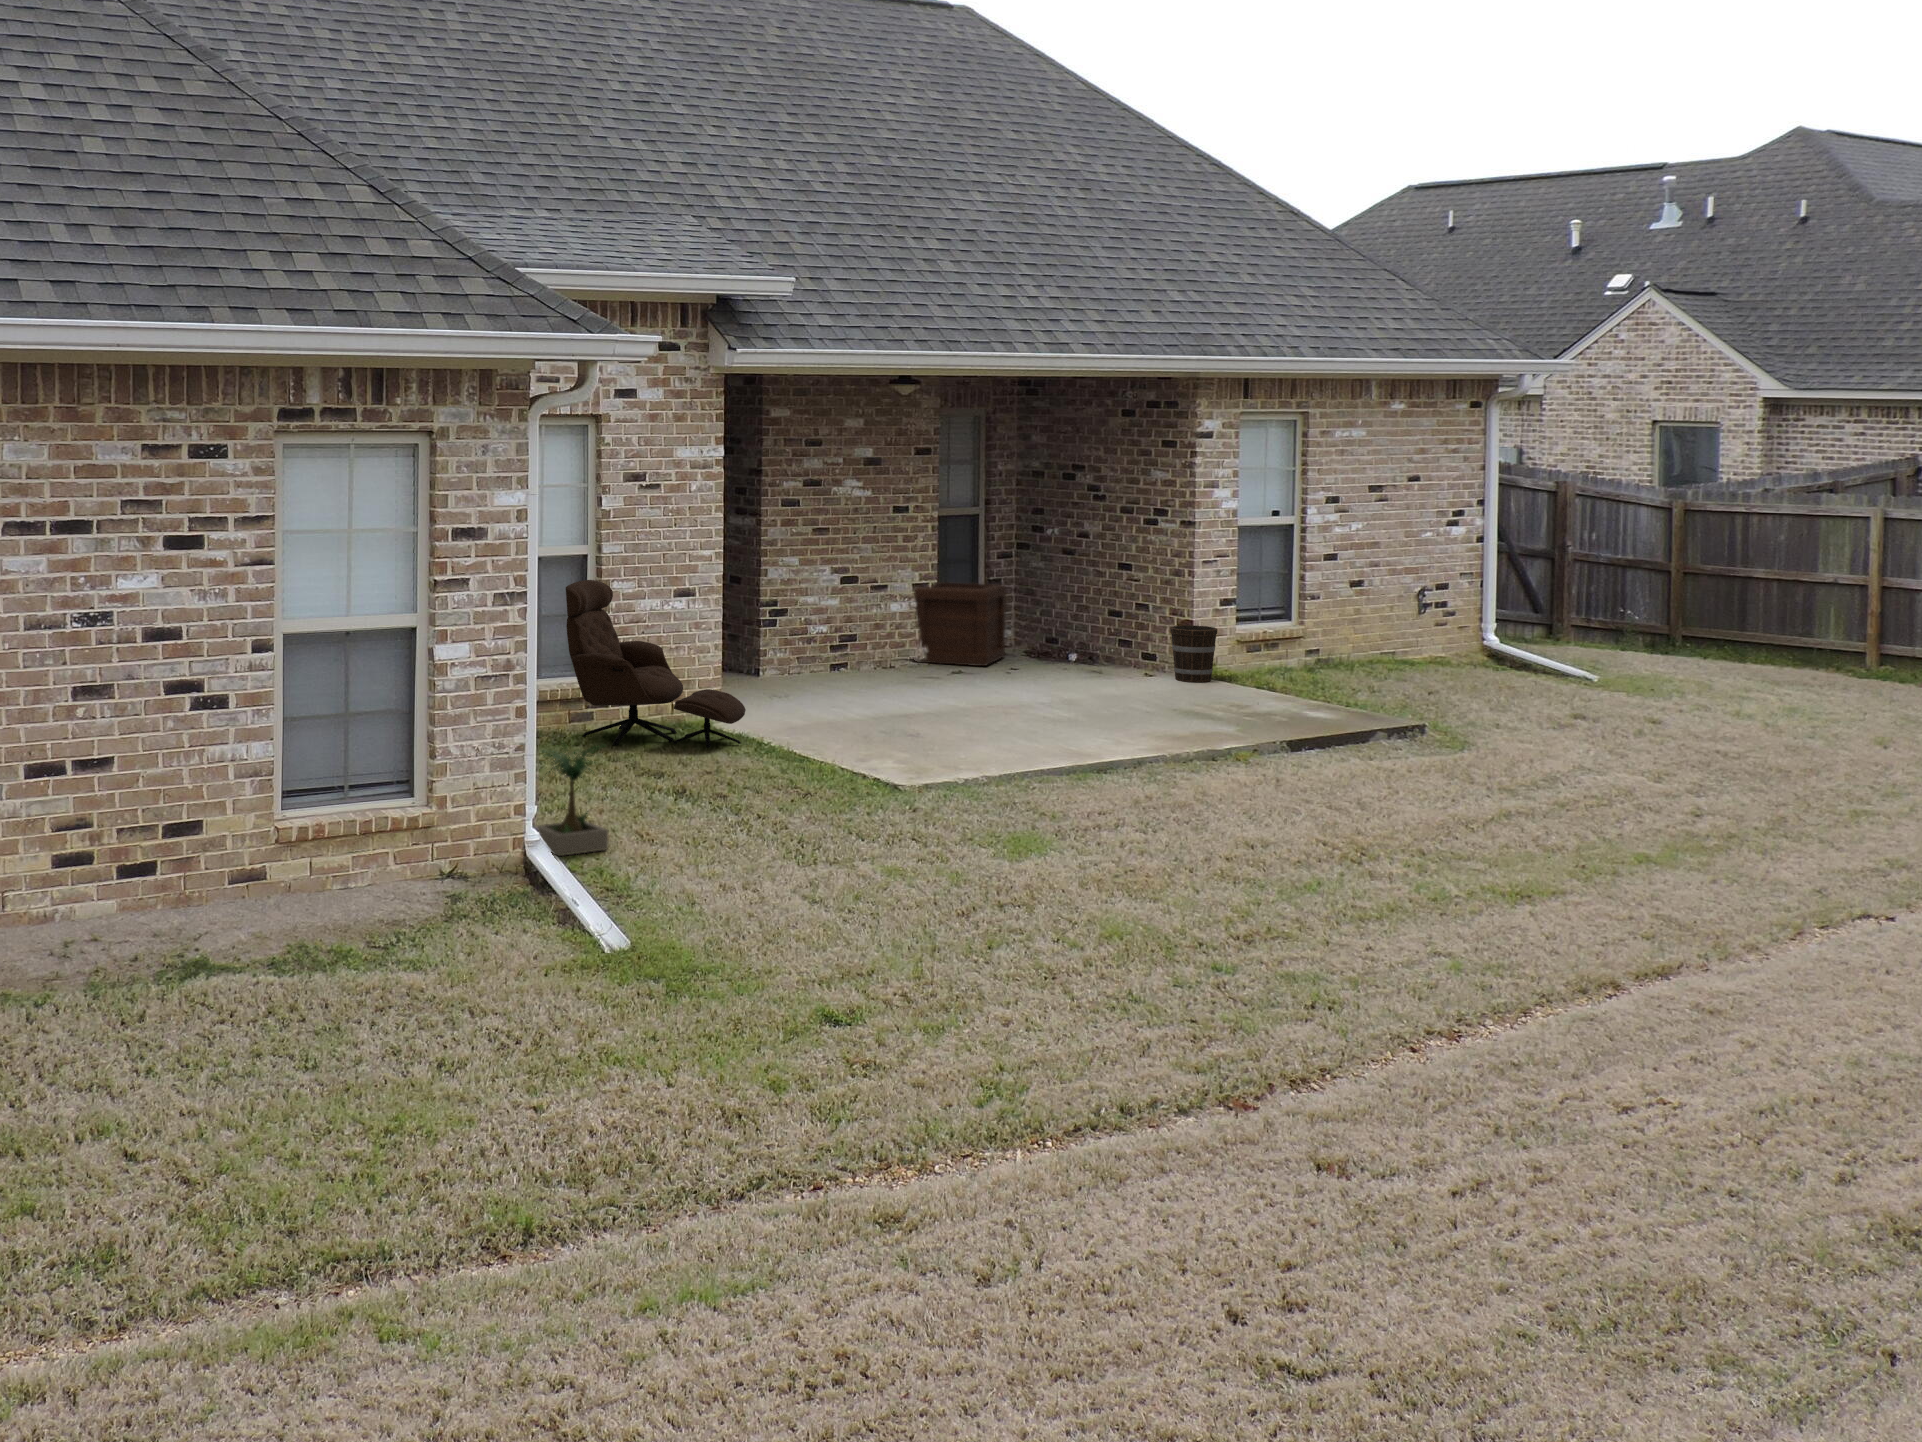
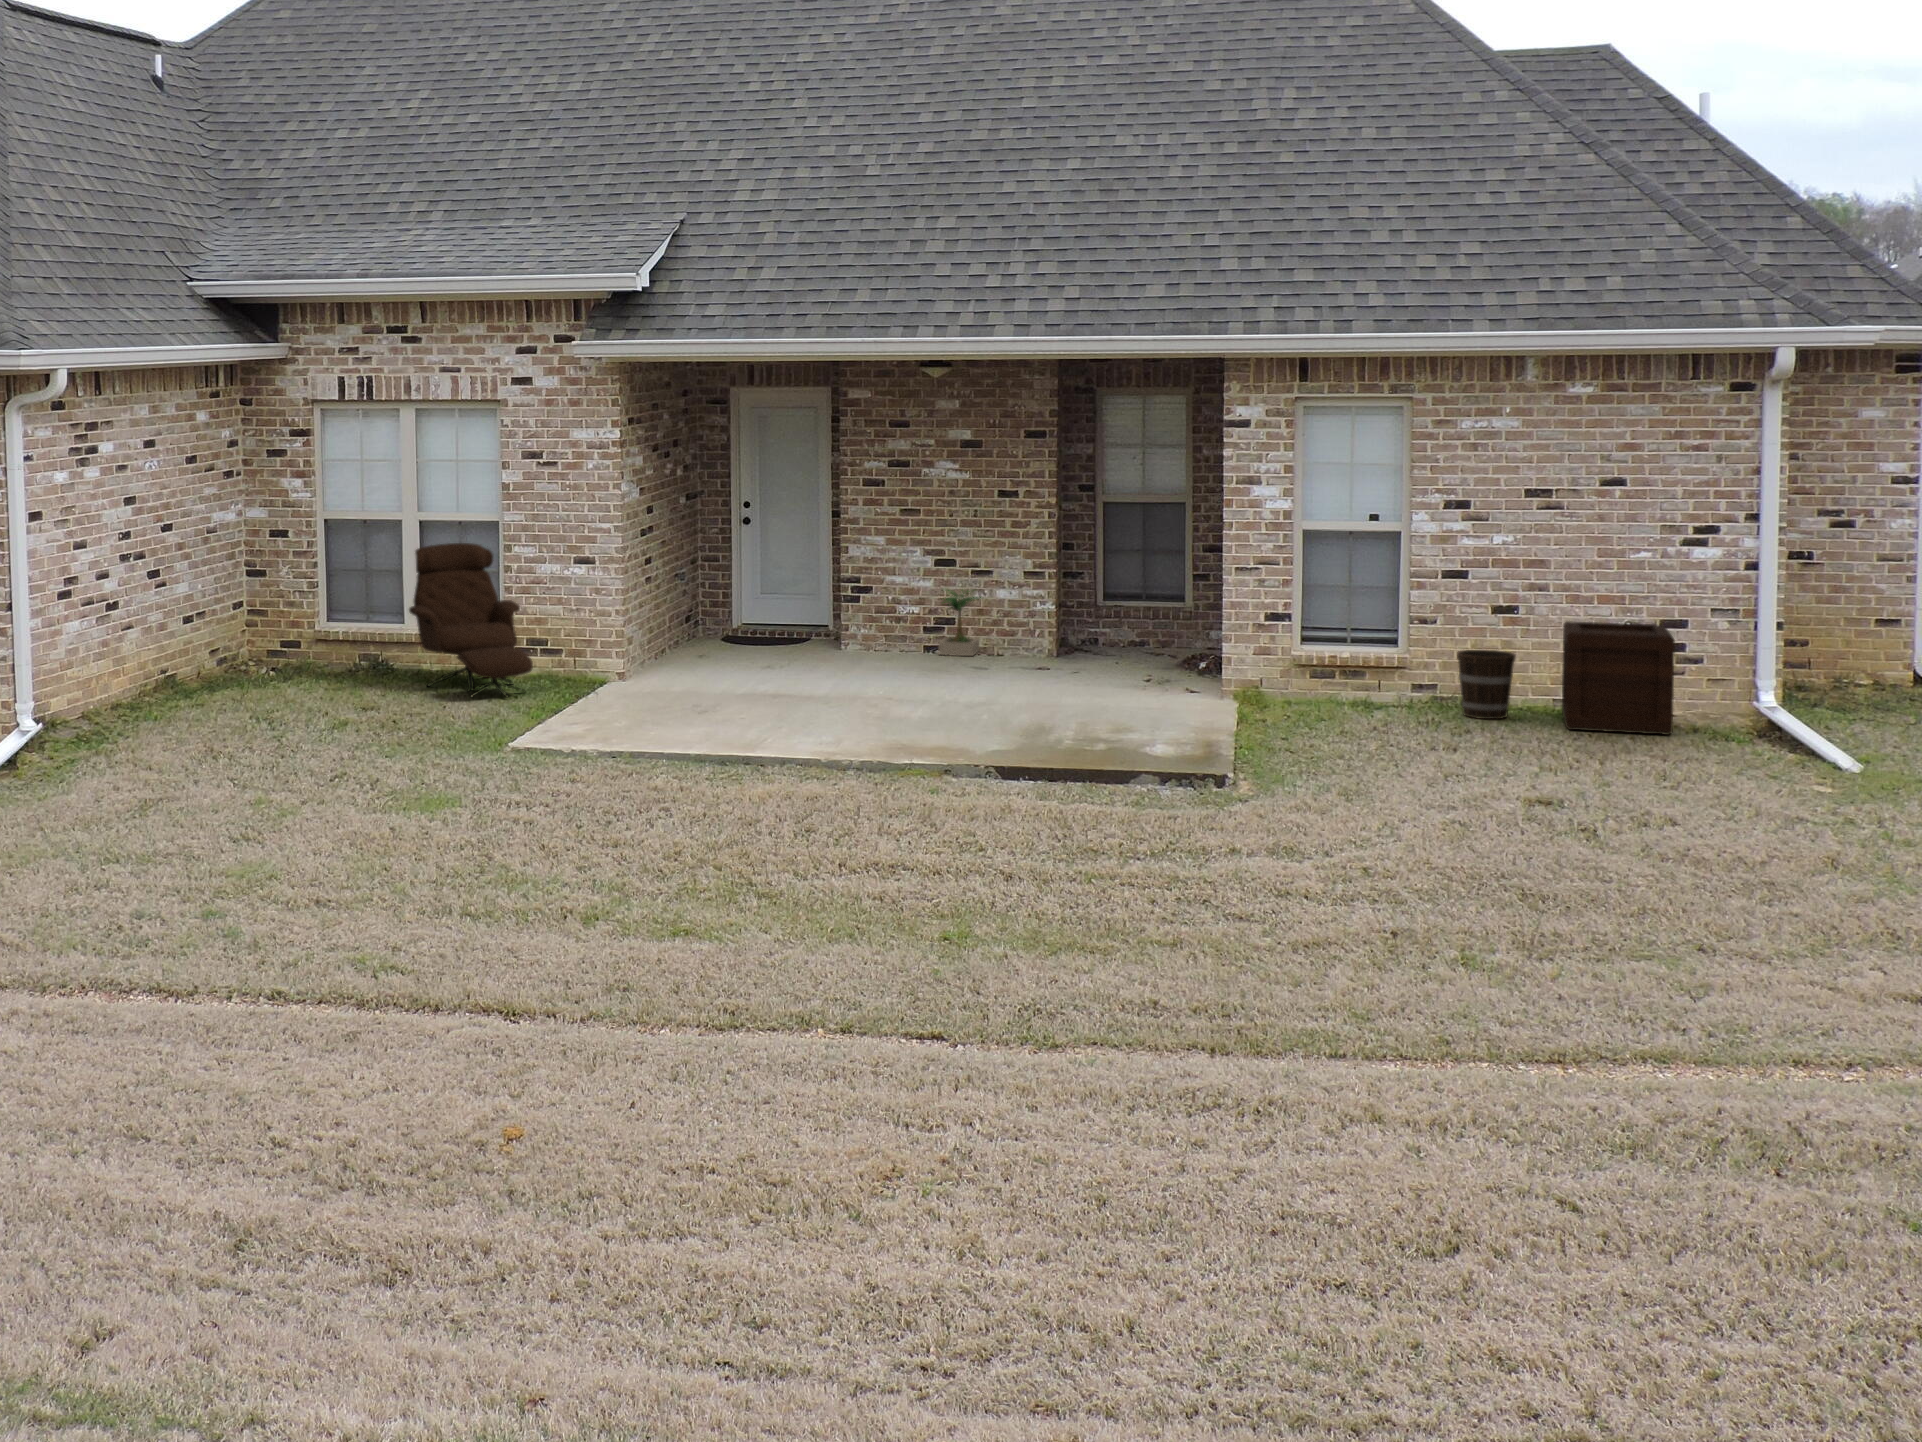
wooden crate: present [914,582,1006,666] -> present [1562,622,1675,735]
bucket: present [1170,625,1217,682] -> present [1457,650,1515,719]
potted plant: present [537,743,608,856] -> present [938,590,981,656]

